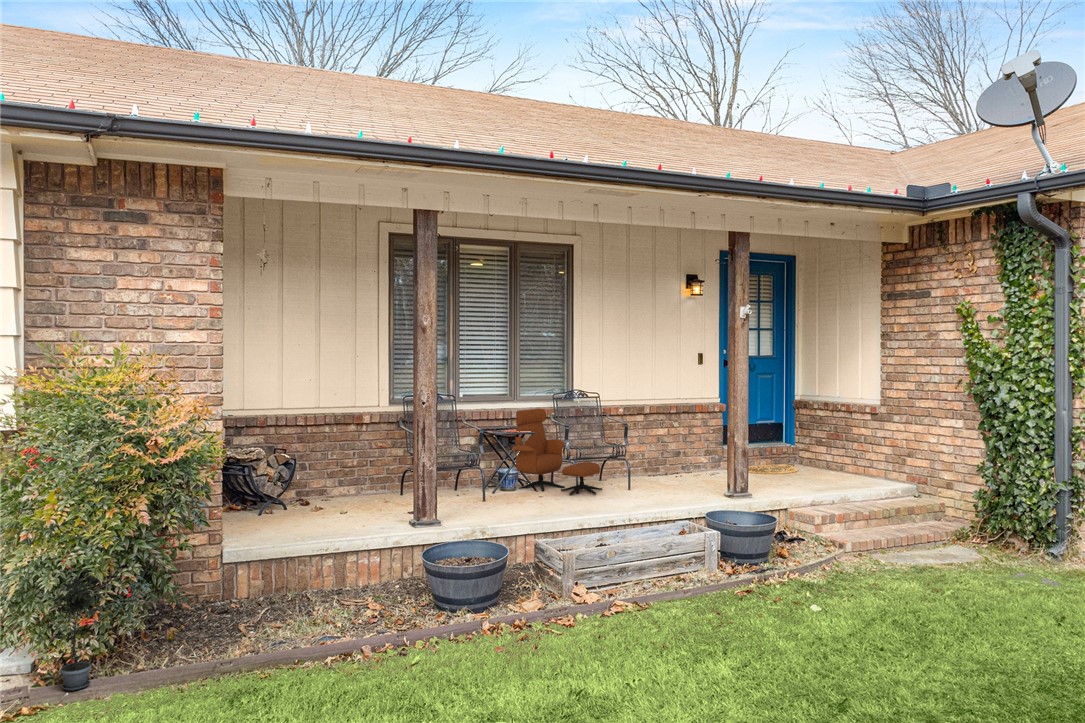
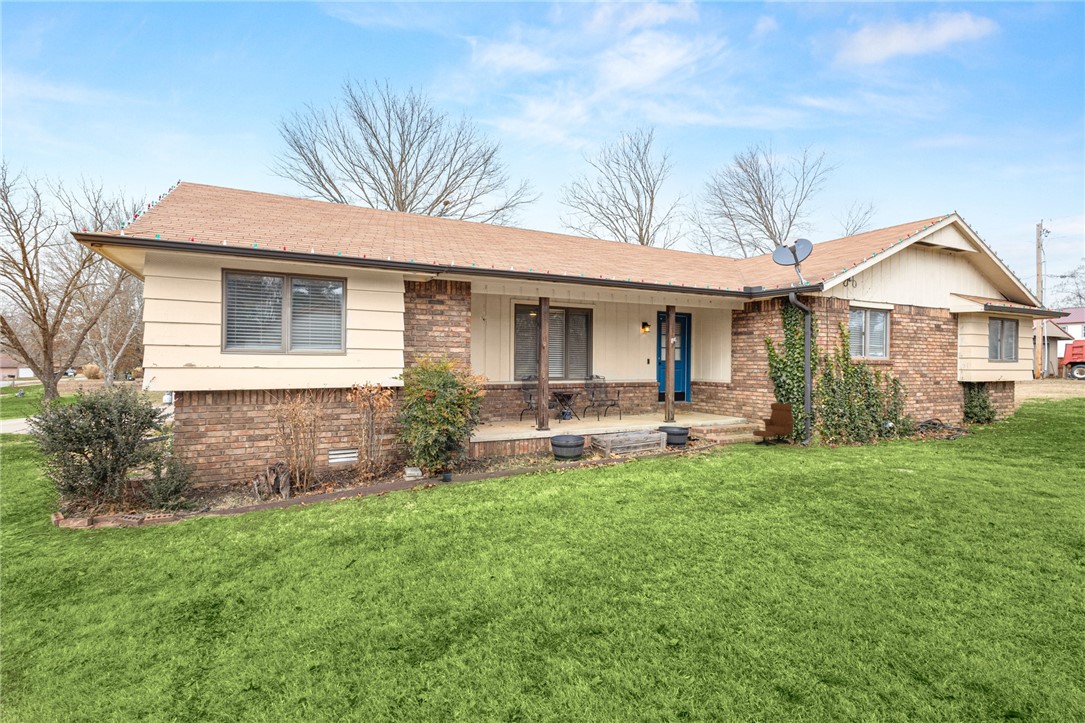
lounge chair: present [512,408,602,495] -> present [753,403,796,446]

